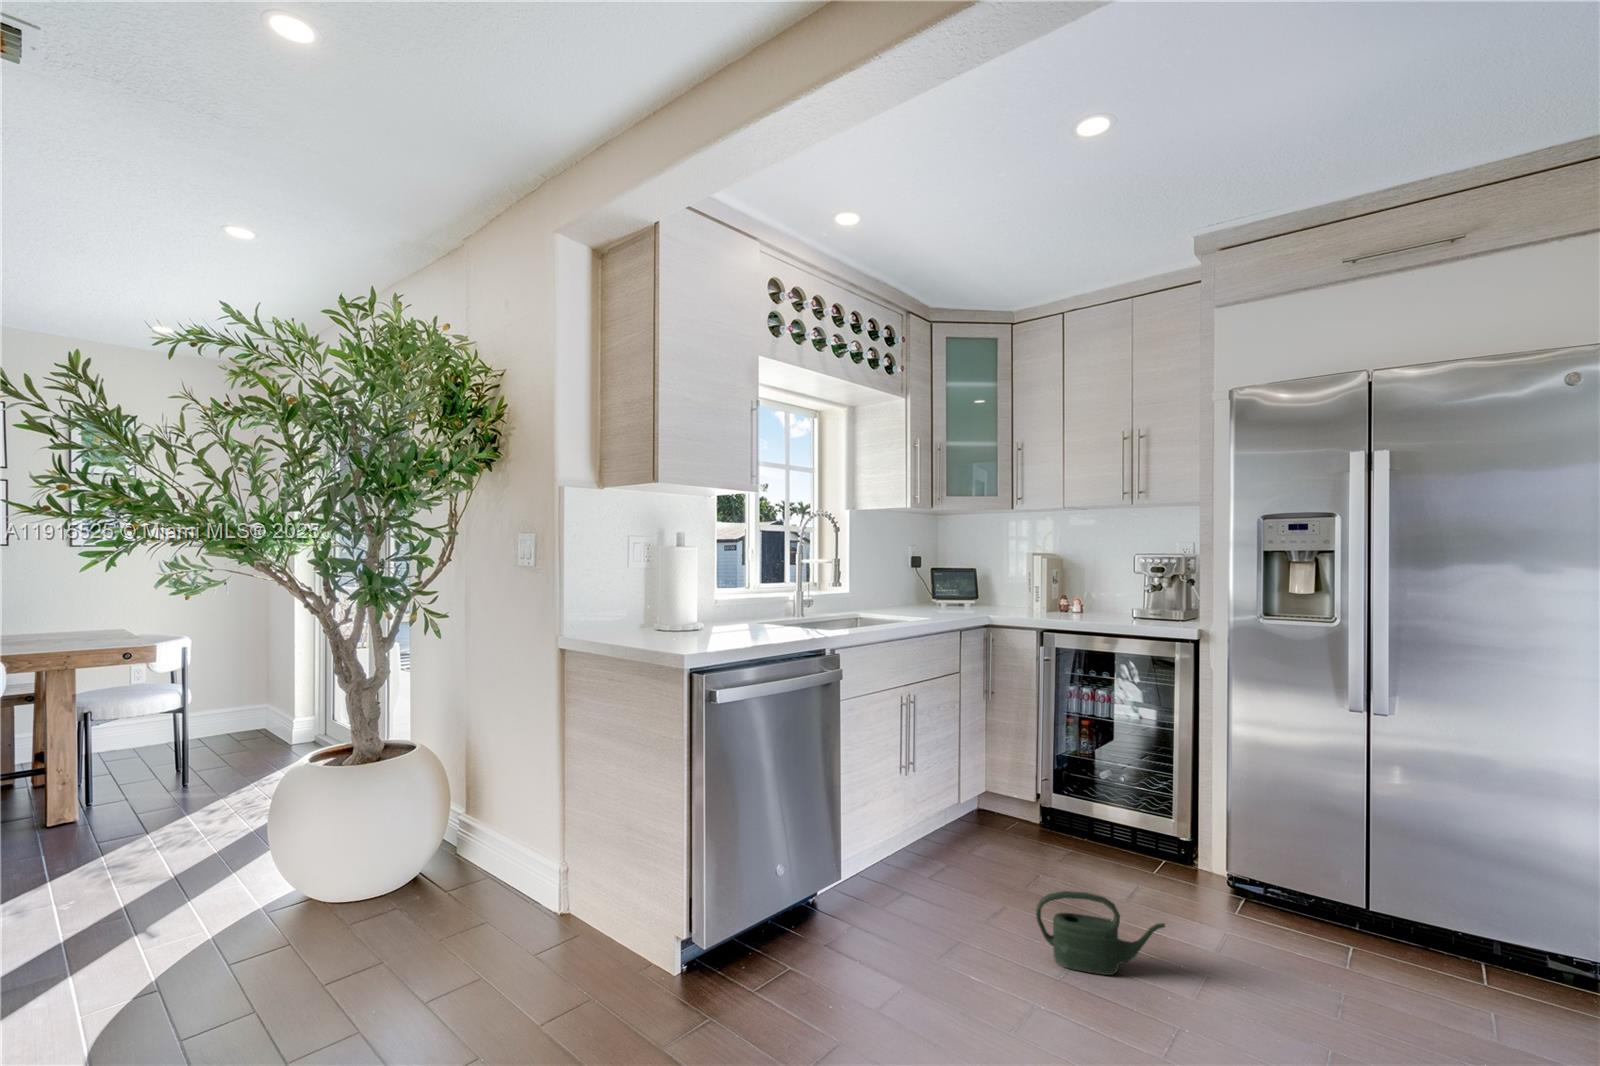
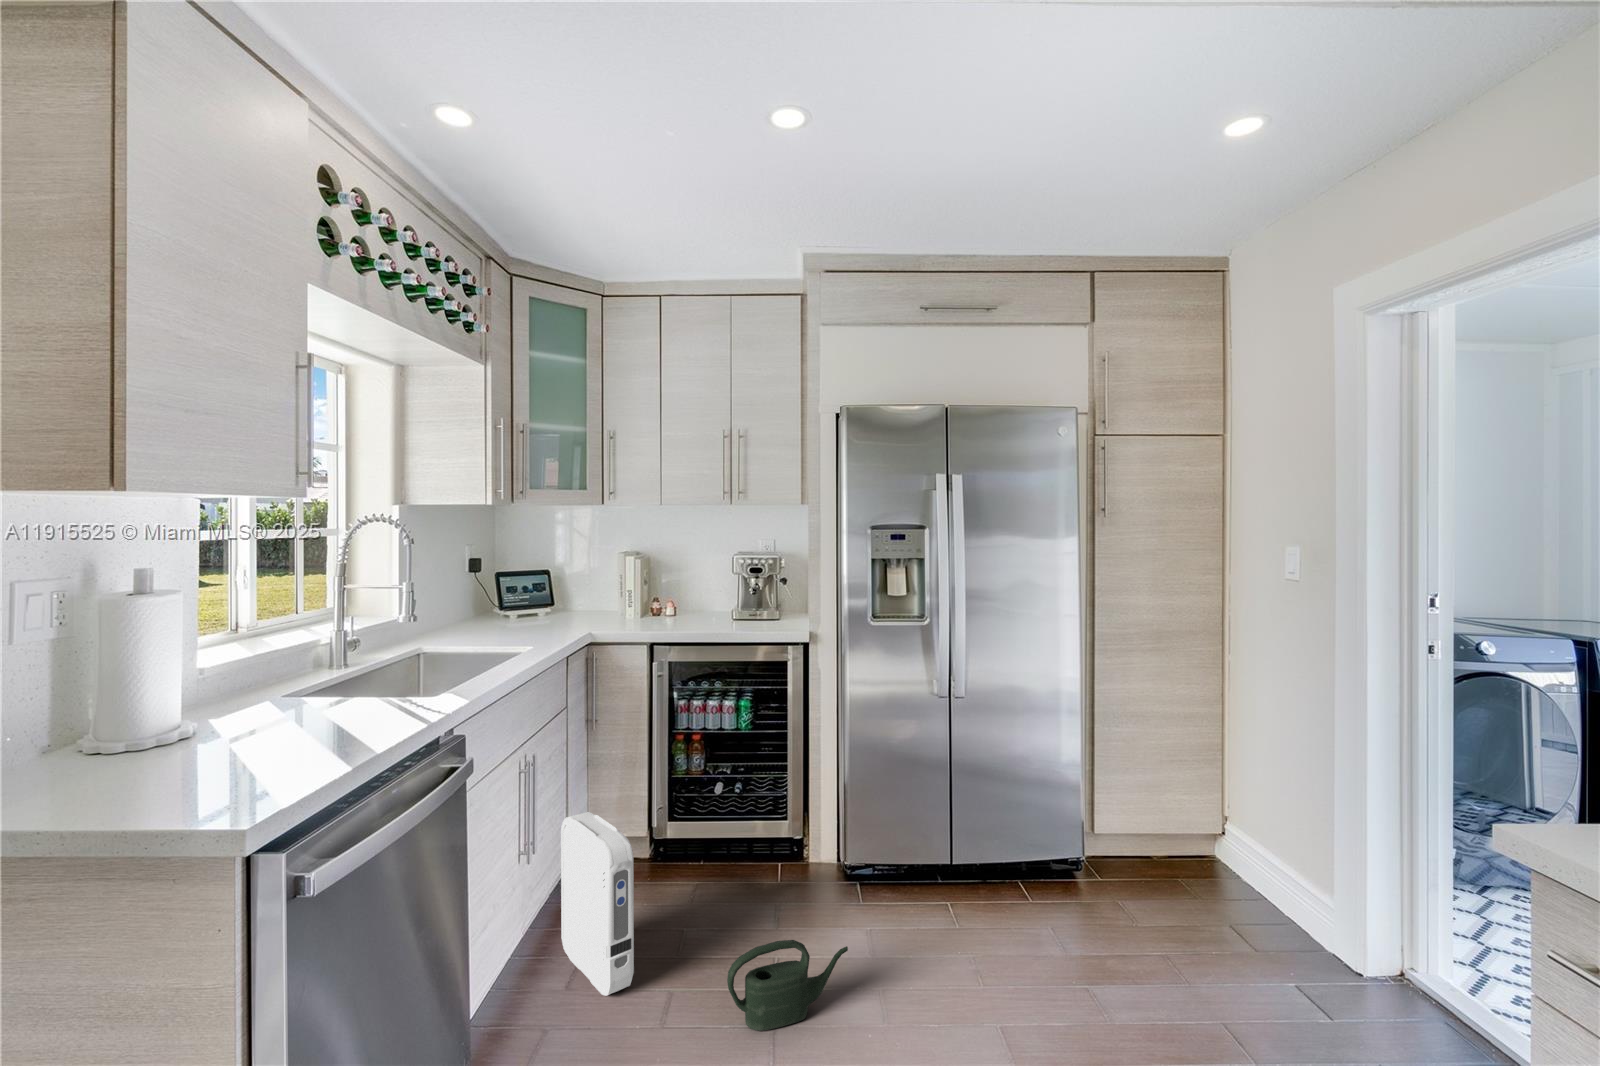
air purifier: none [933,755,974,902] -> present [561,812,634,996]

